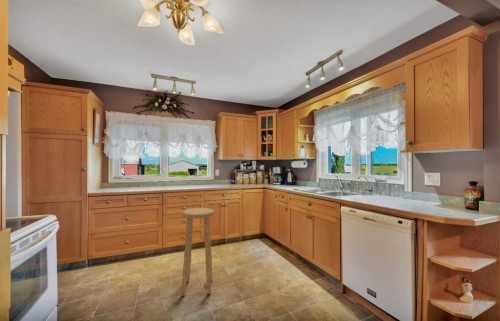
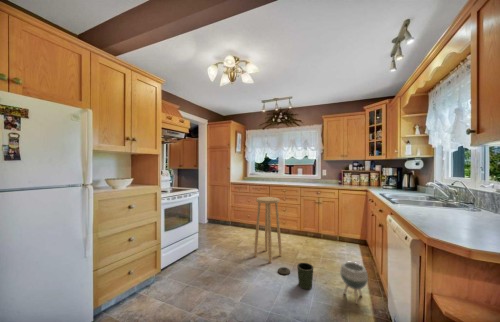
planter: none [295,256,318,293] -> present [340,262,368,303]
trash can: none [227,274,276,303] -> present [278,263,313,289]

